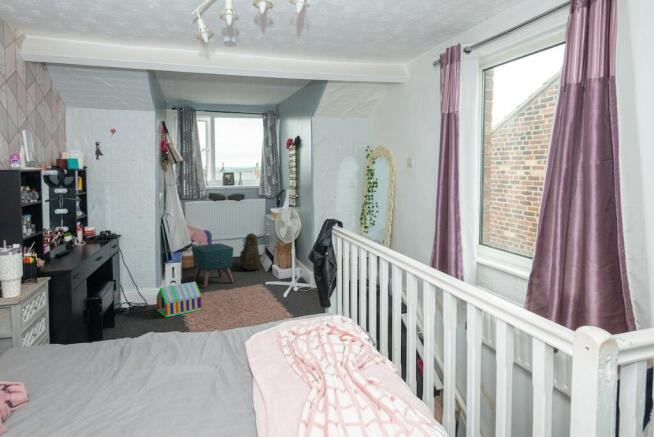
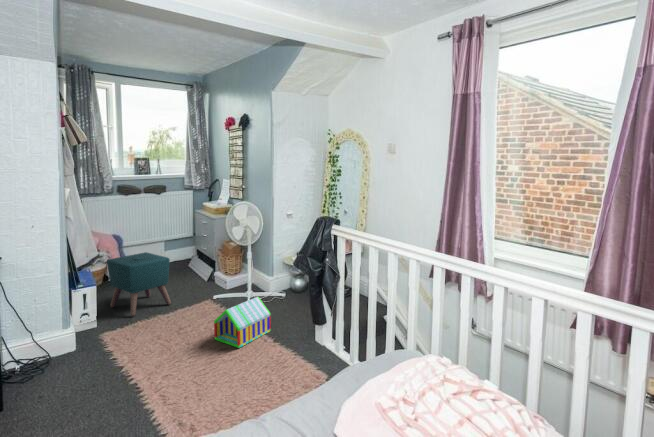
backpack: present [240,233,261,270] -> none [168,236,208,284]
toy house: present [156,282,202,317] -> present [214,297,271,348]

